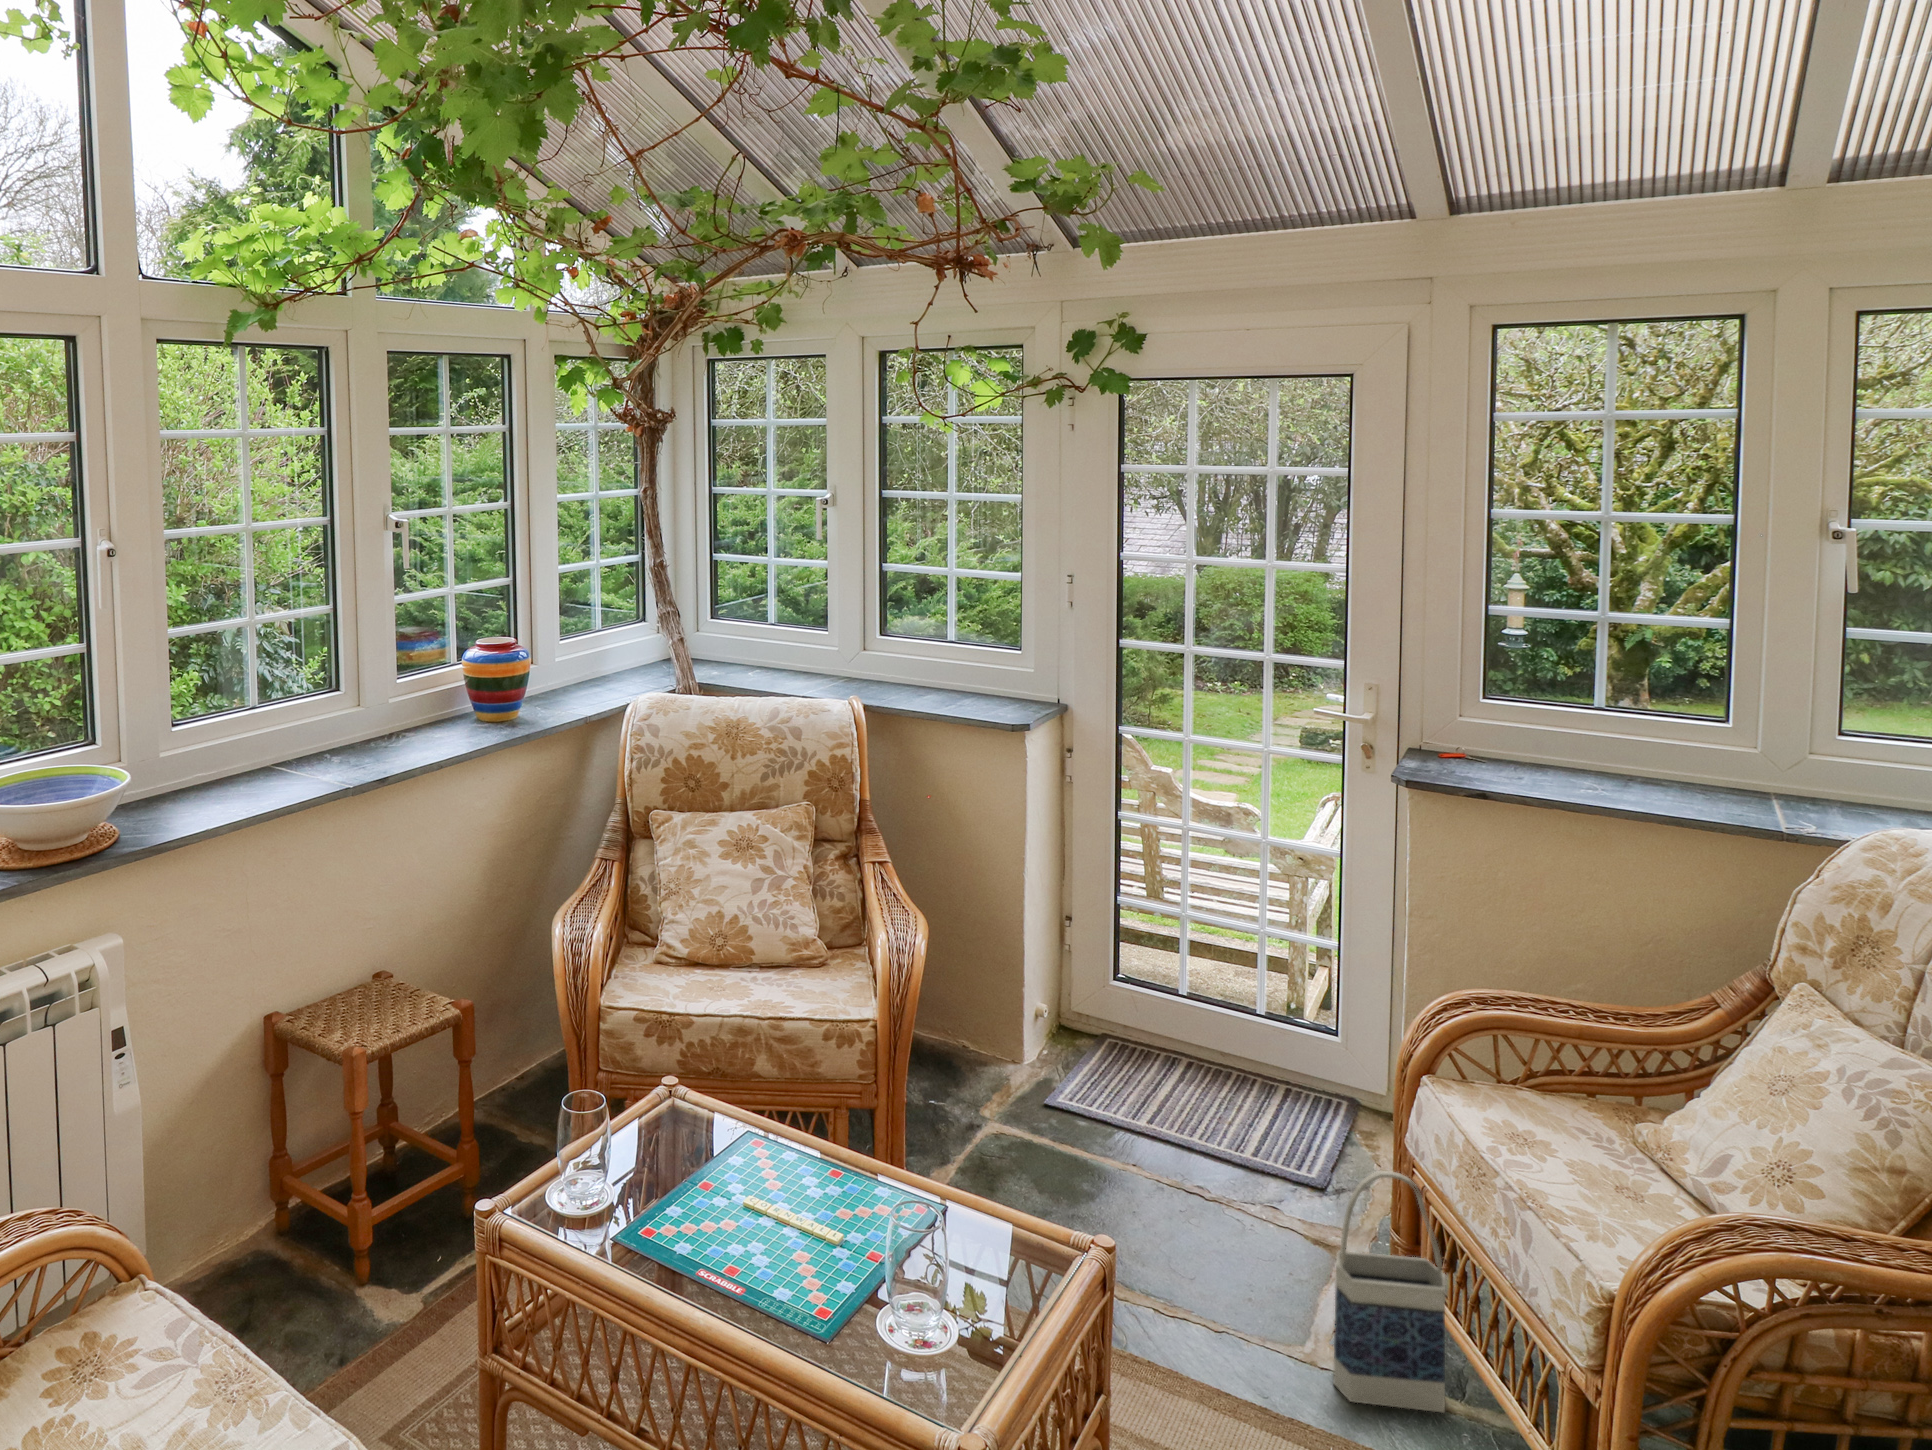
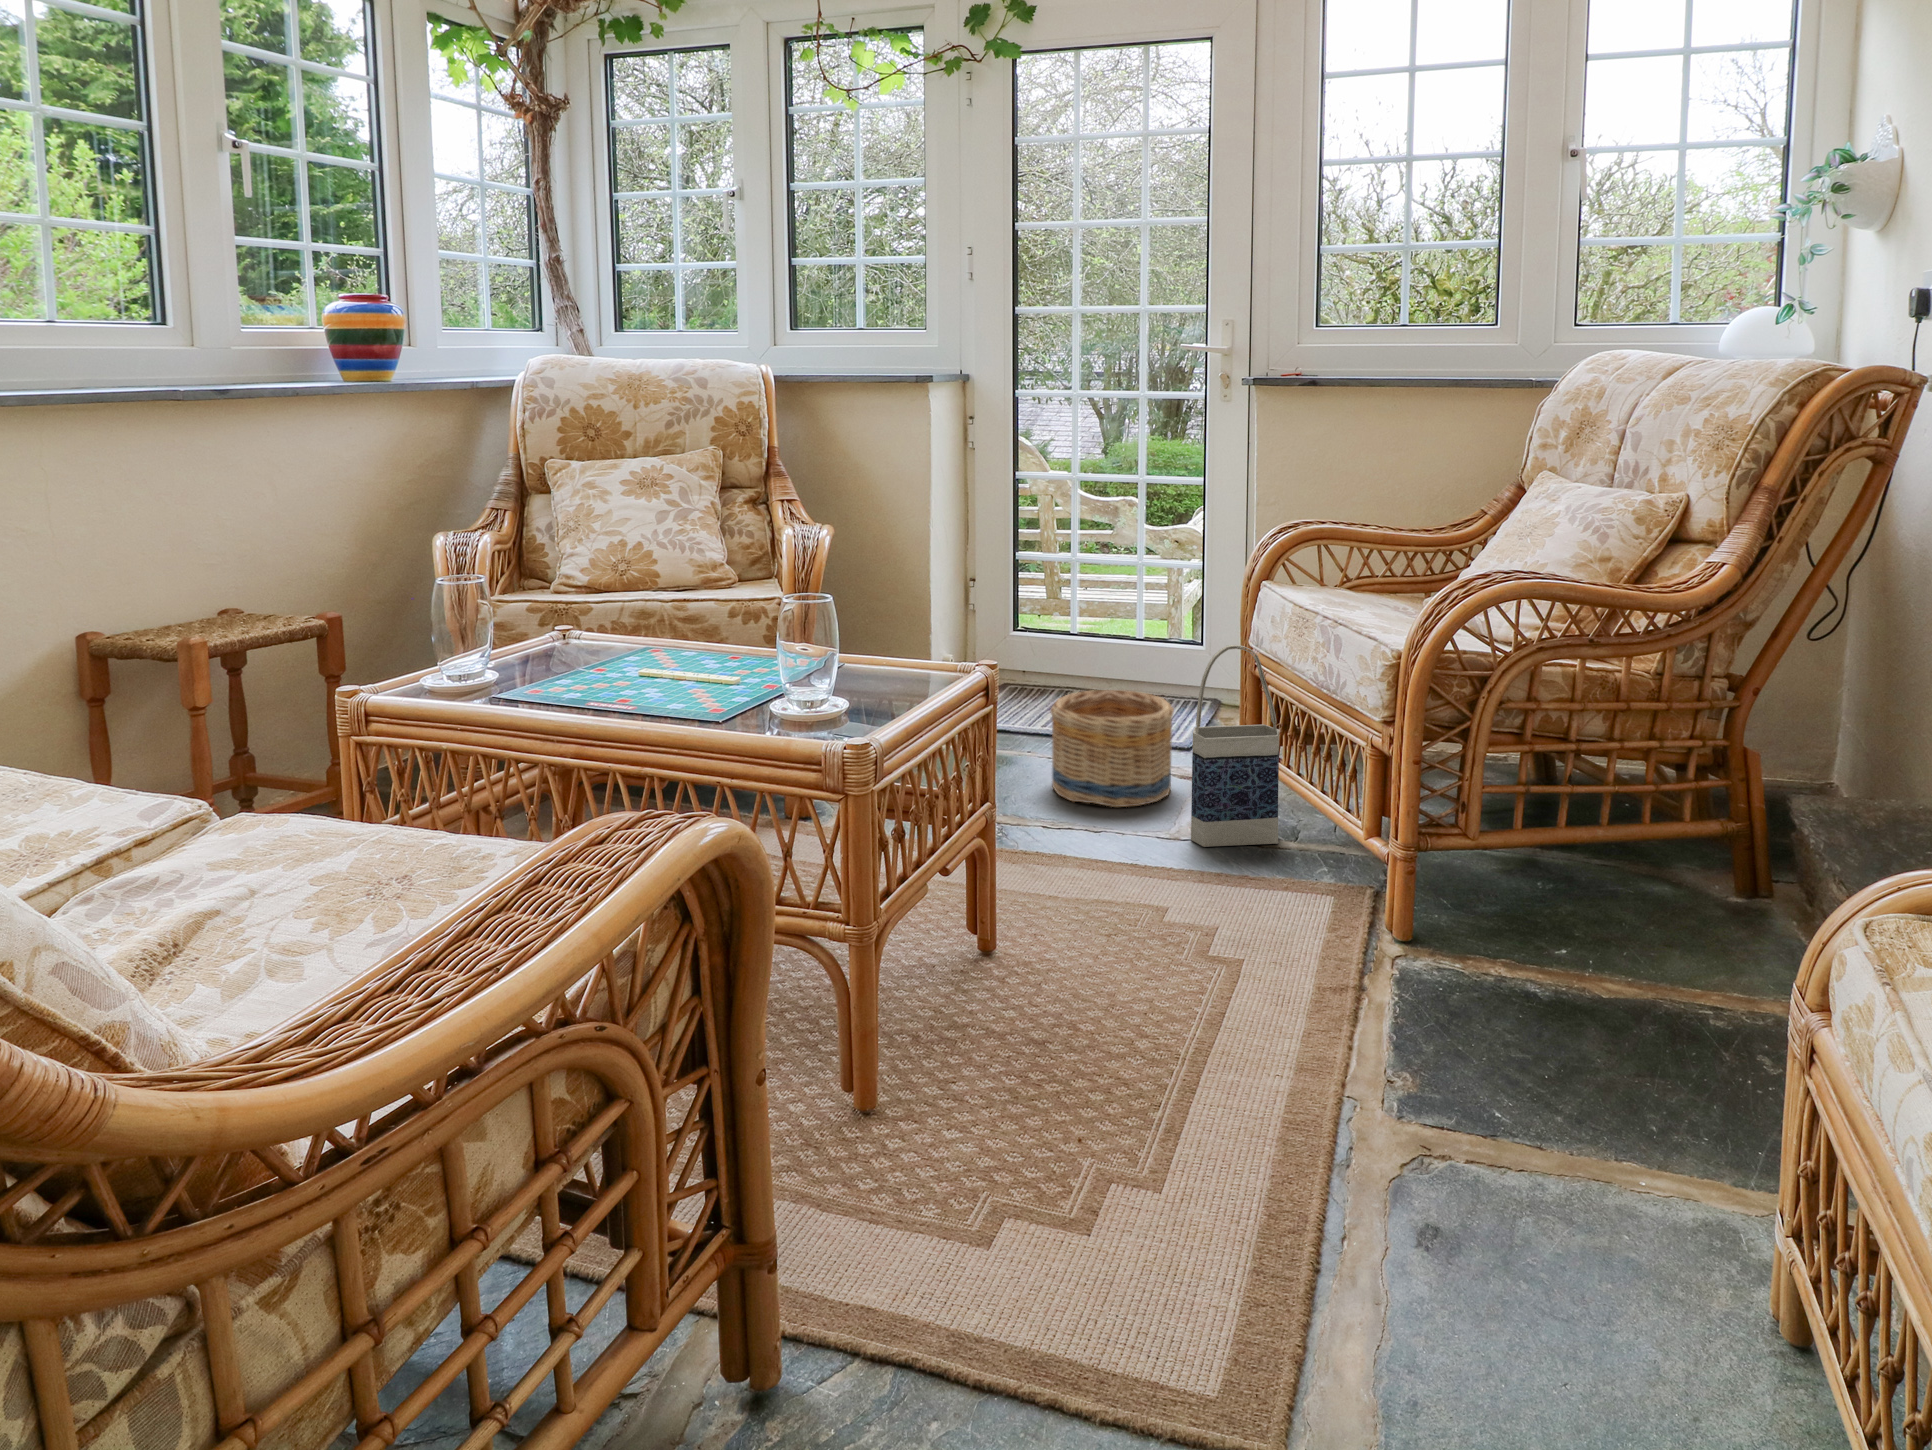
basket: none [1162,1134,1309,1302] -> present [1050,690,1174,807]

